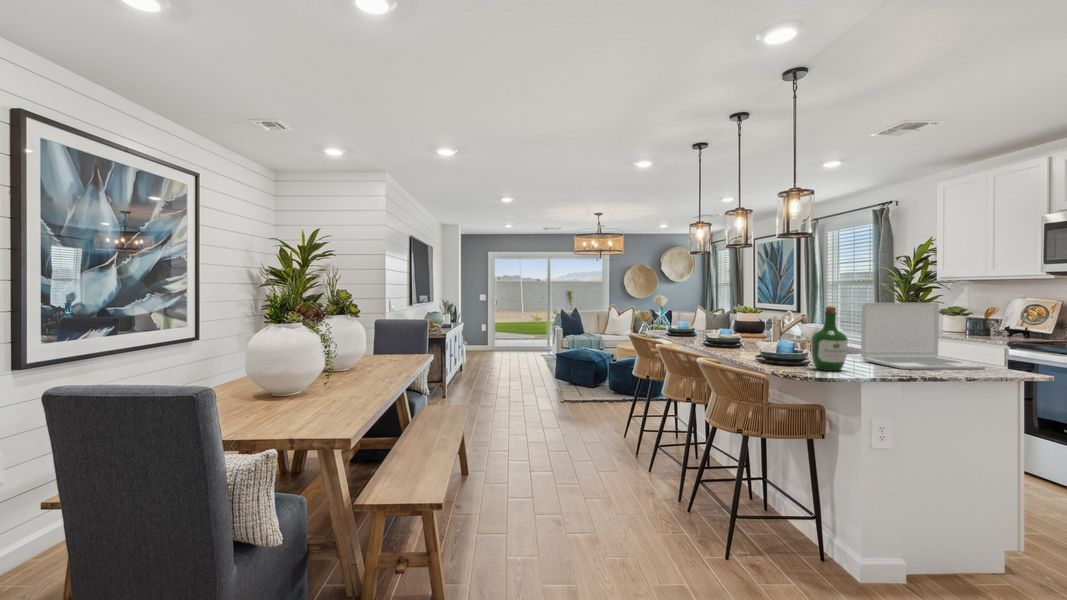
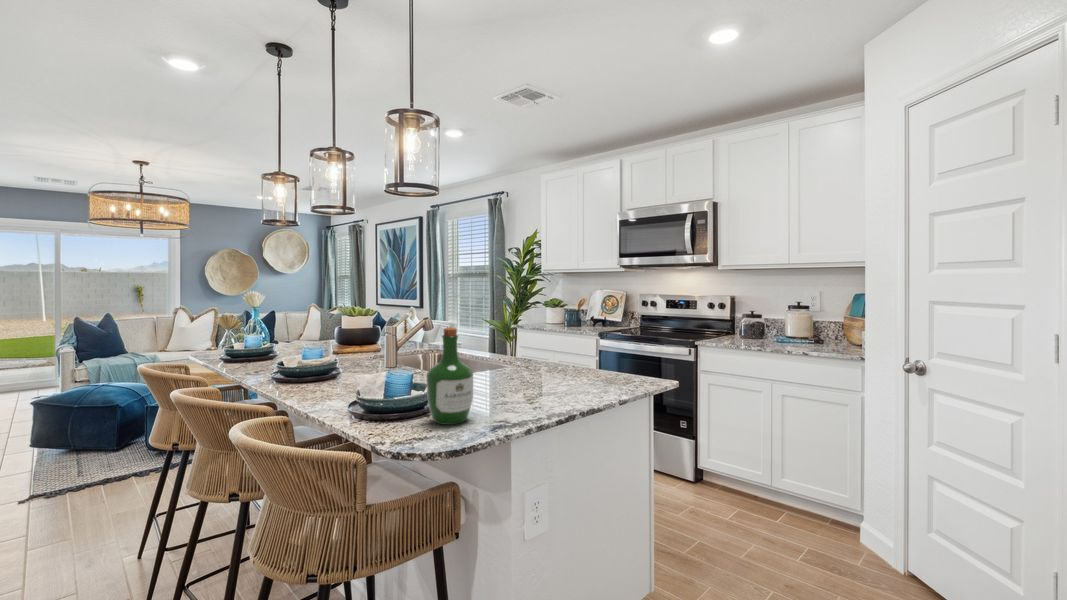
laptop: present [861,303,985,369] -> none [486,308,607,401]

